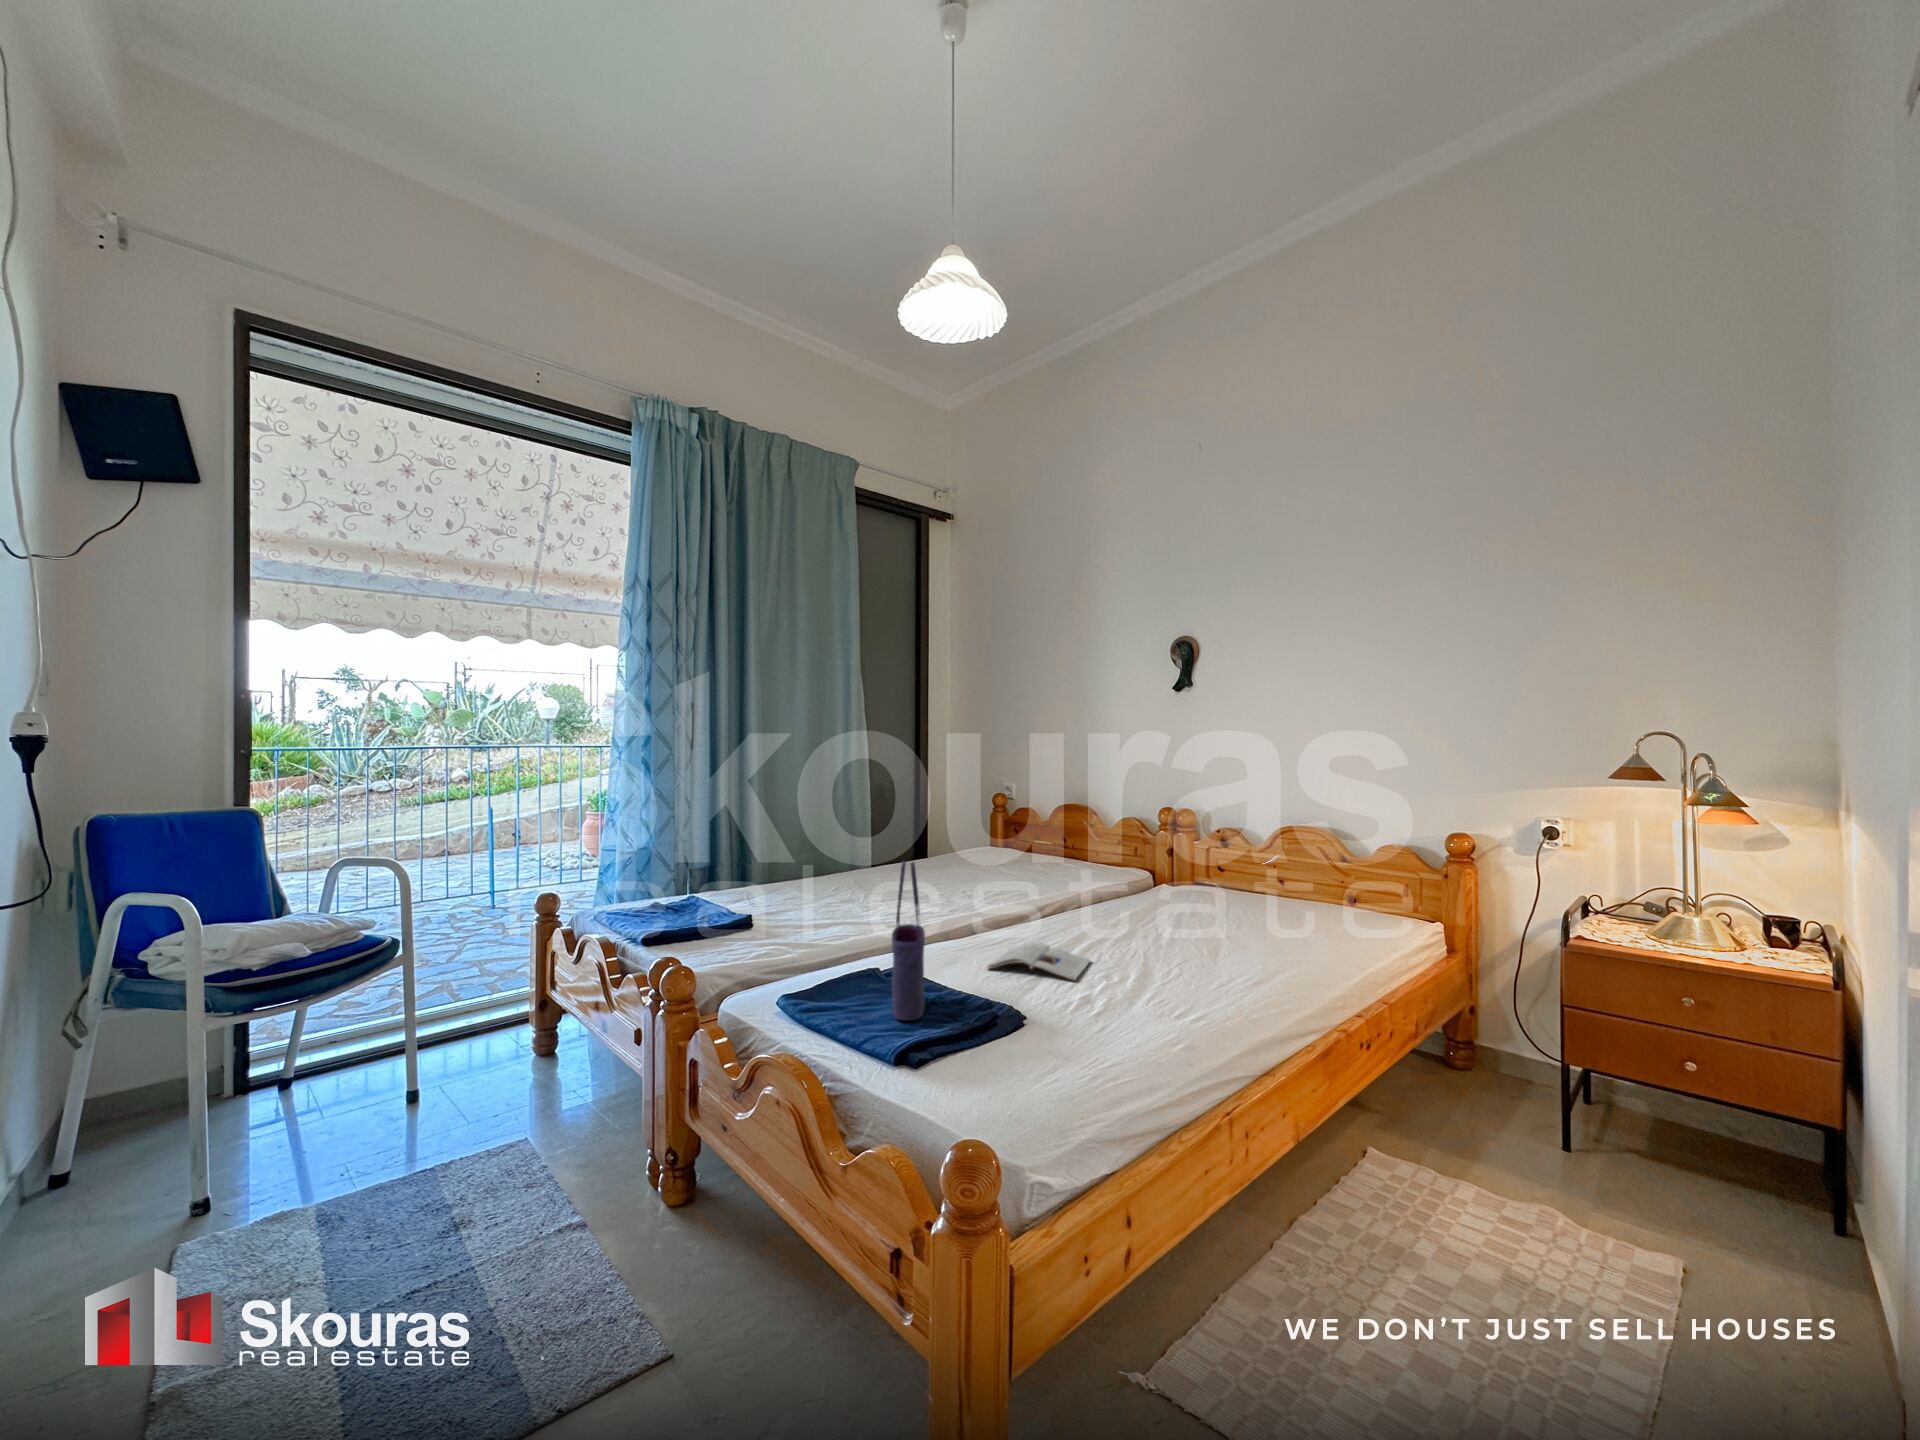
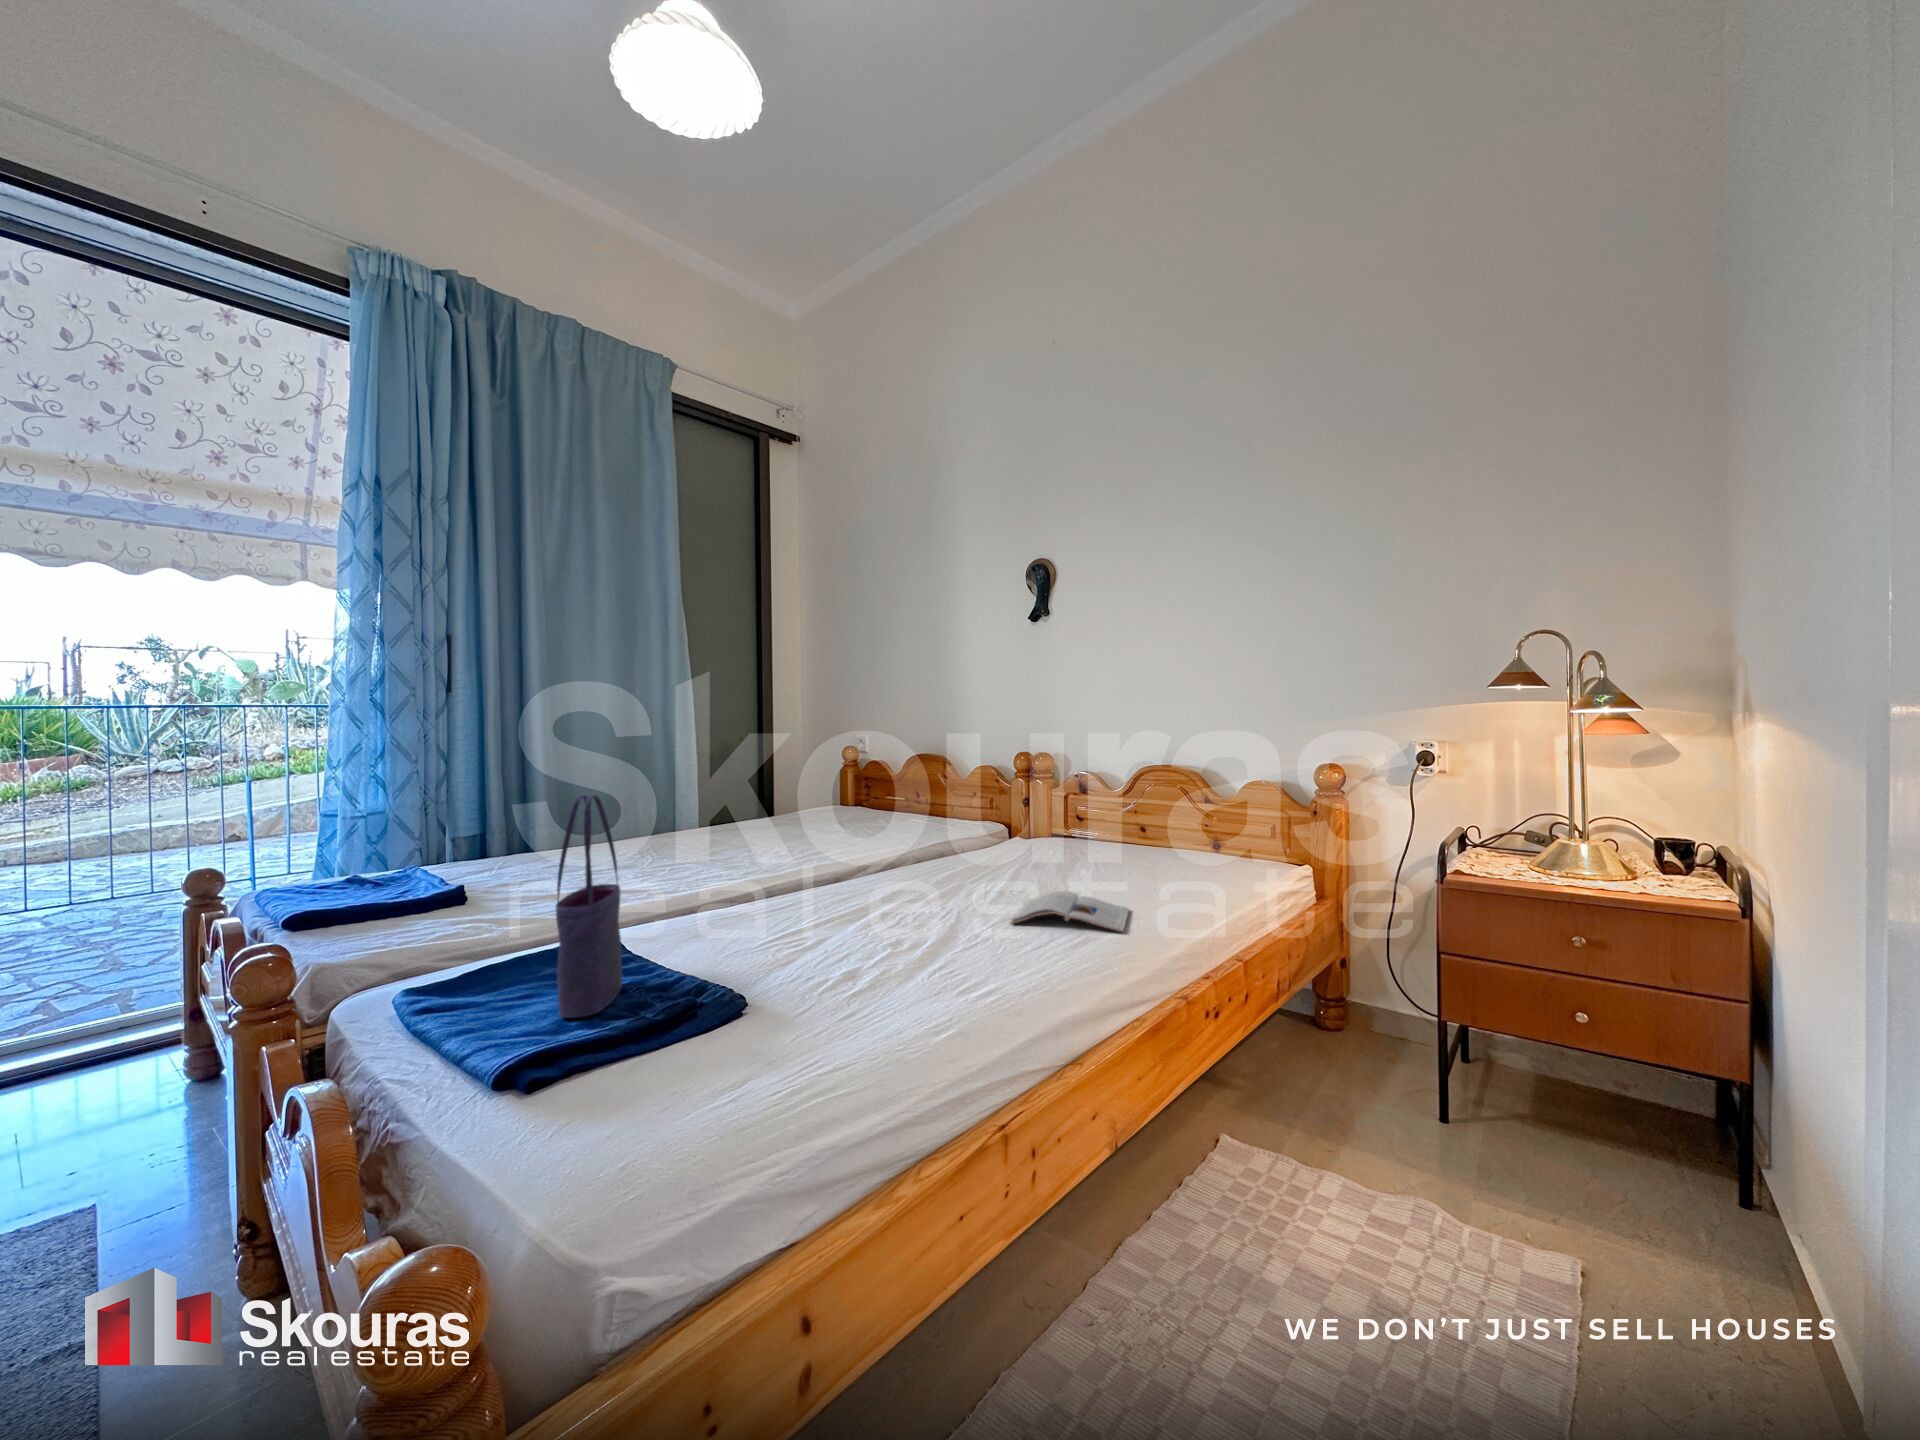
magazine: present [987,942,1090,980] -> present [1011,890,1129,932]

